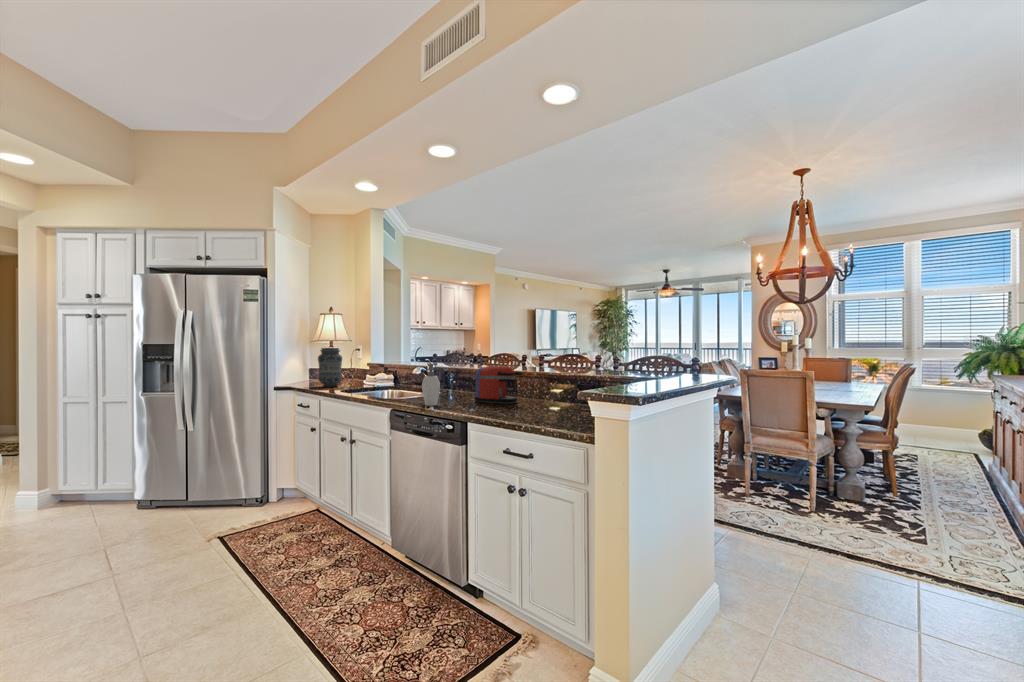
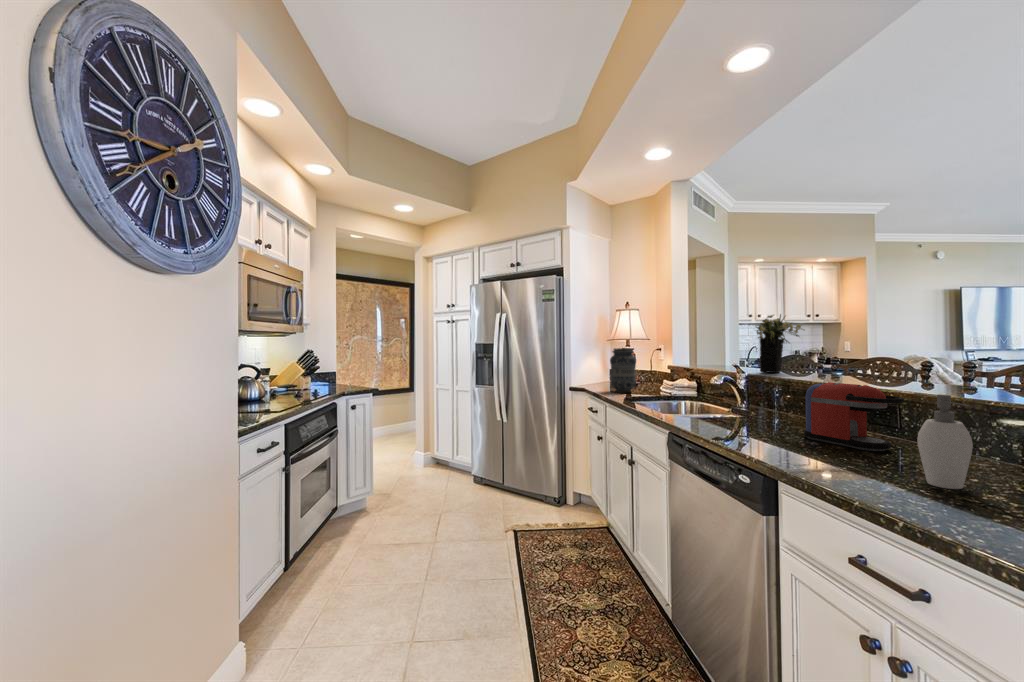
flower arrangement: none [432,322,465,365] -> present [756,314,801,373]
soap dispenser: present [422,364,440,406] -> present [918,394,973,489]

